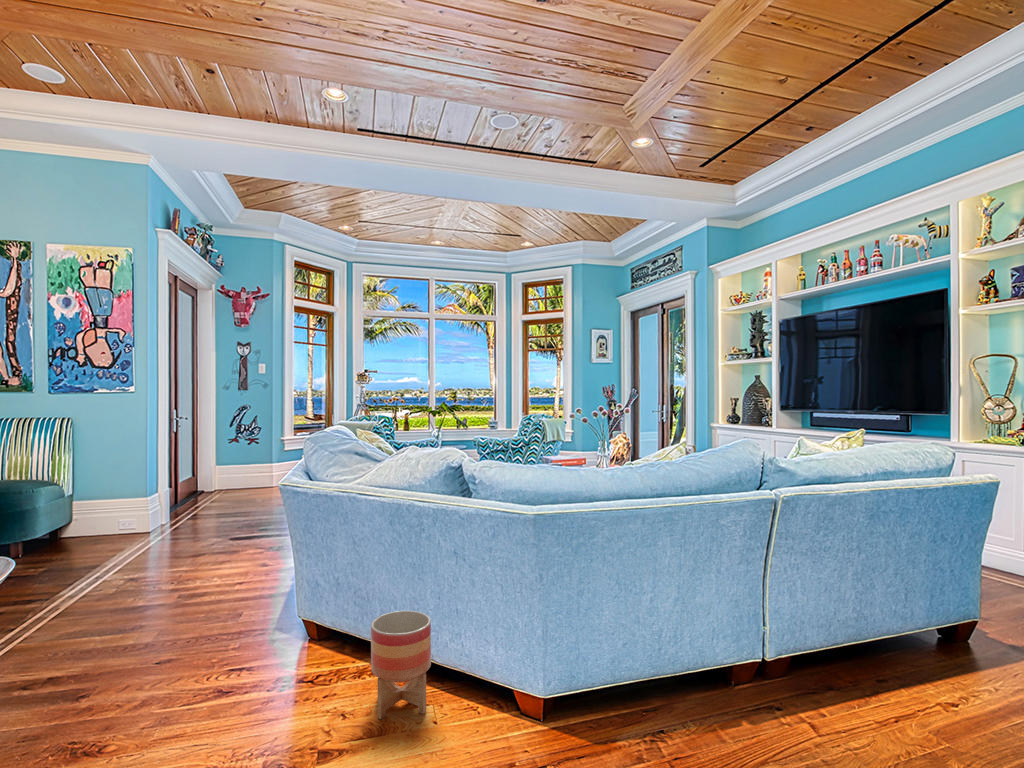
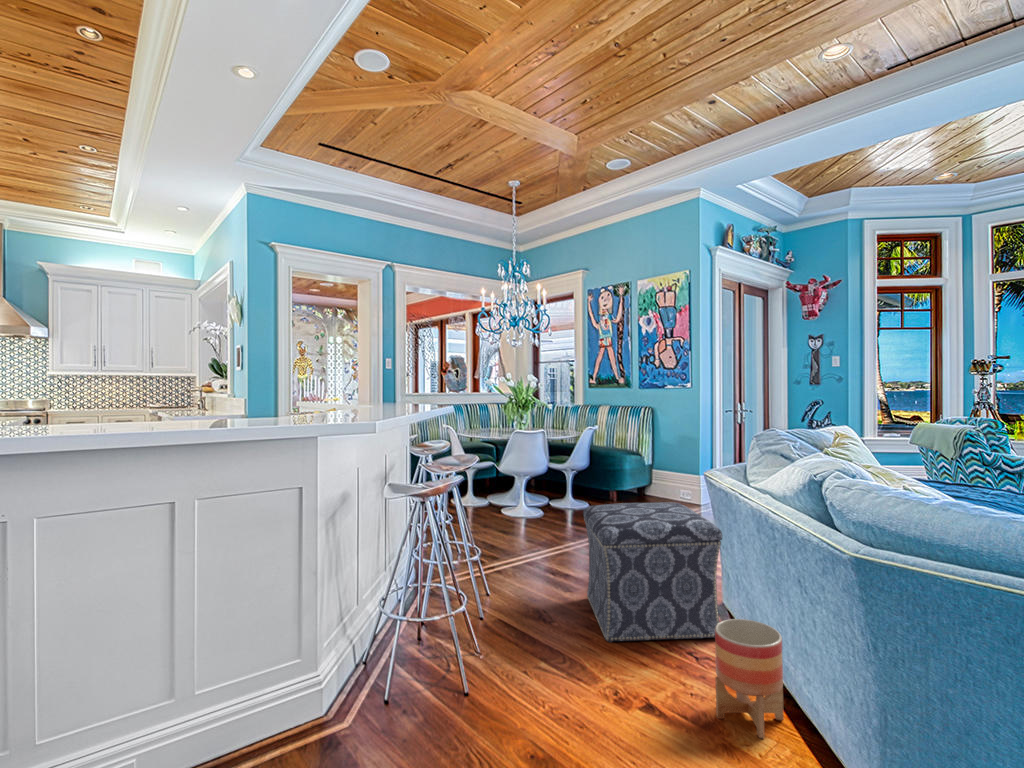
ottoman: none [112,525,317,714] -> present [583,502,722,642]

